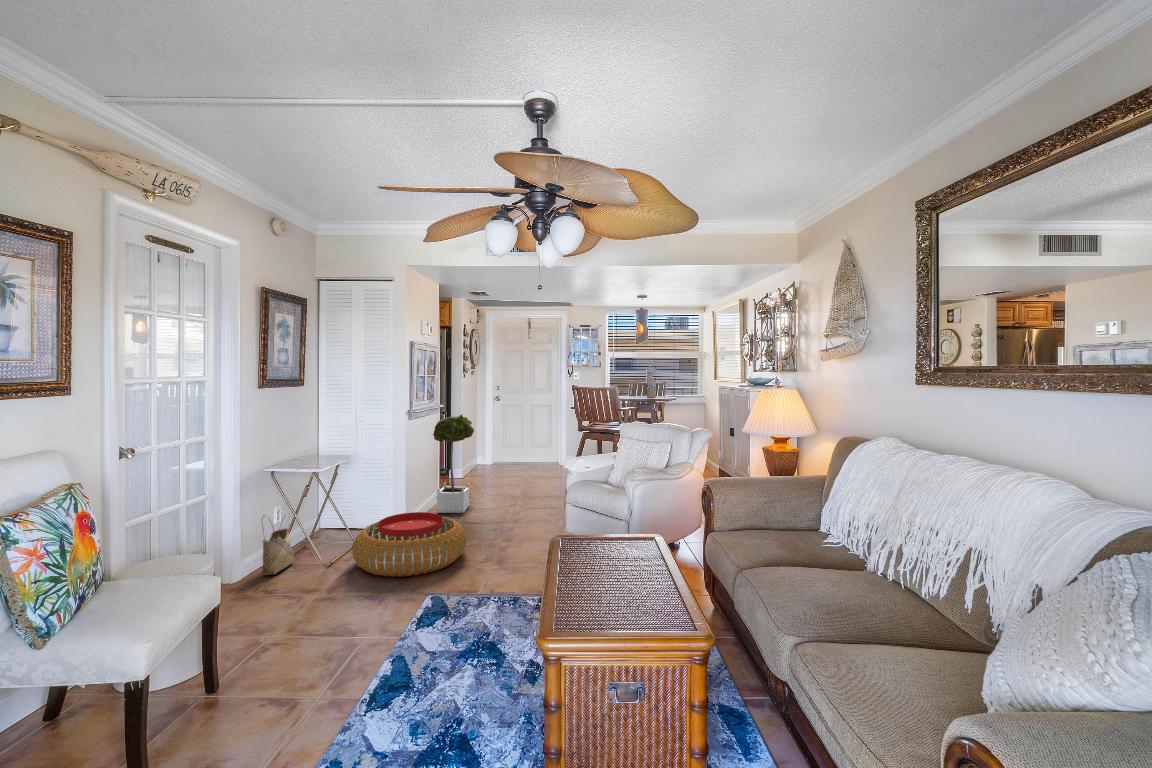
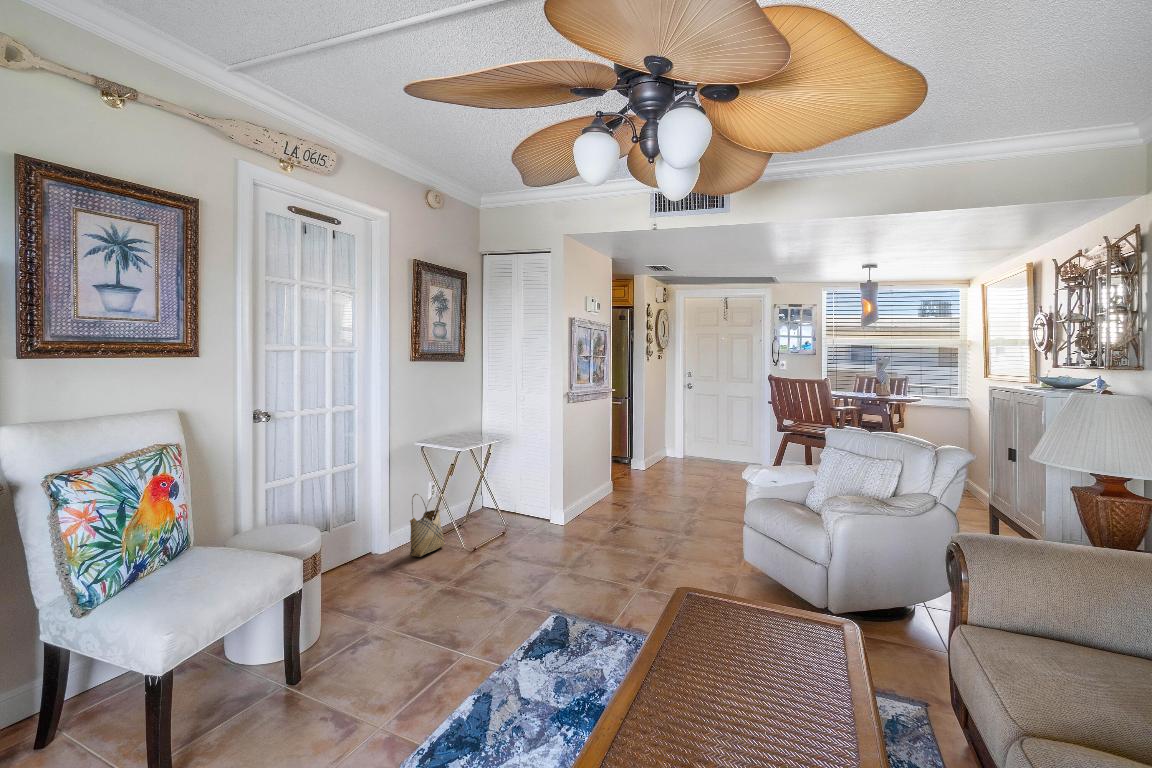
potted tree: present [433,414,474,513] -> none [599,398,646,512]
pouf: present [352,512,466,577] -> none [491,507,618,583]

